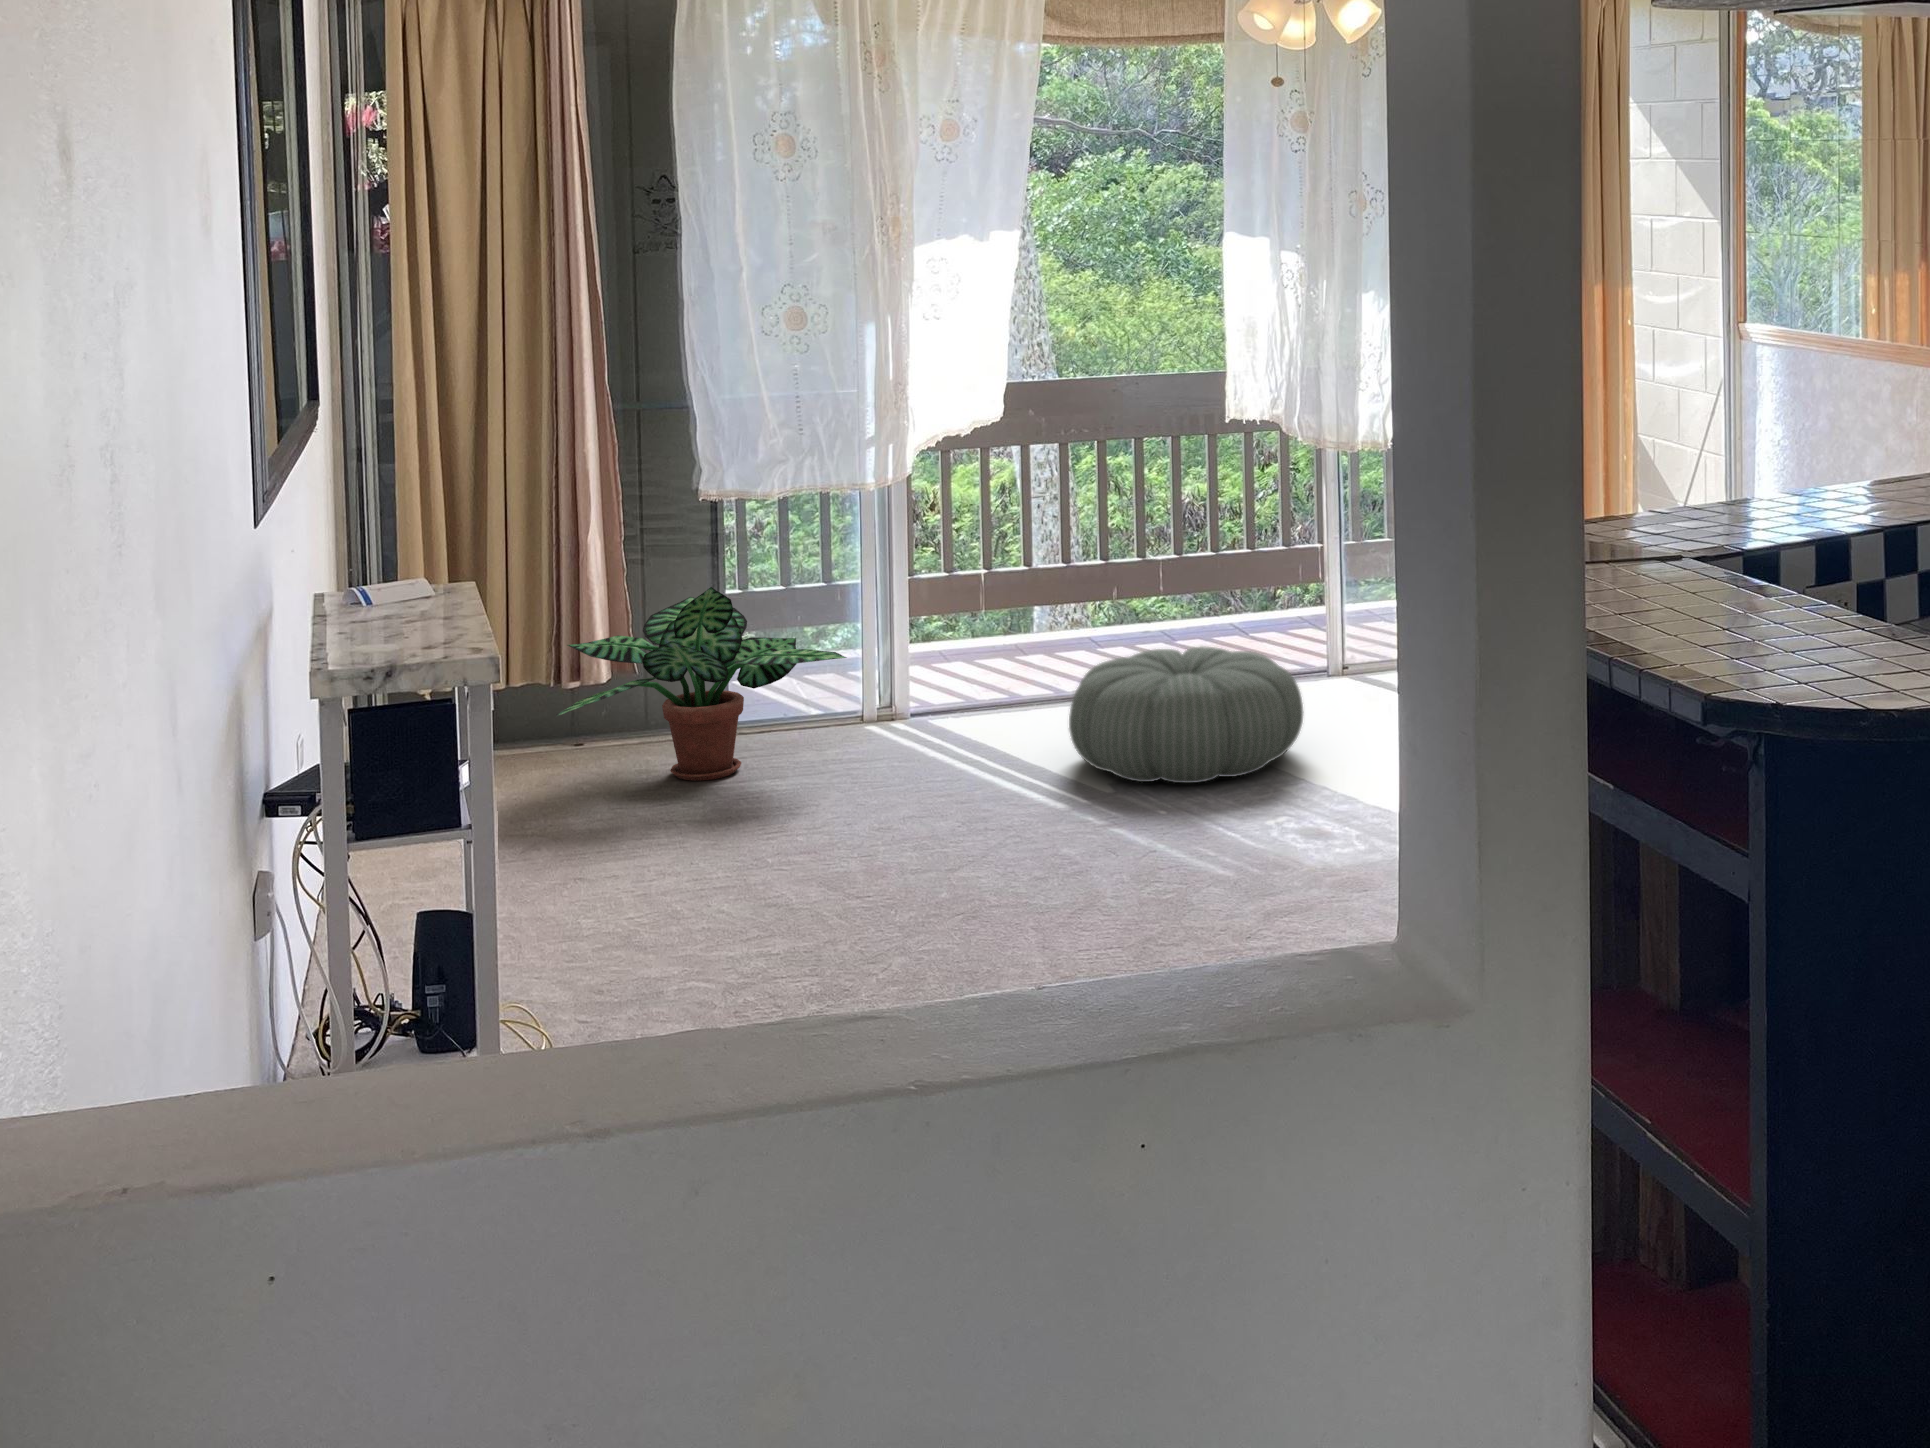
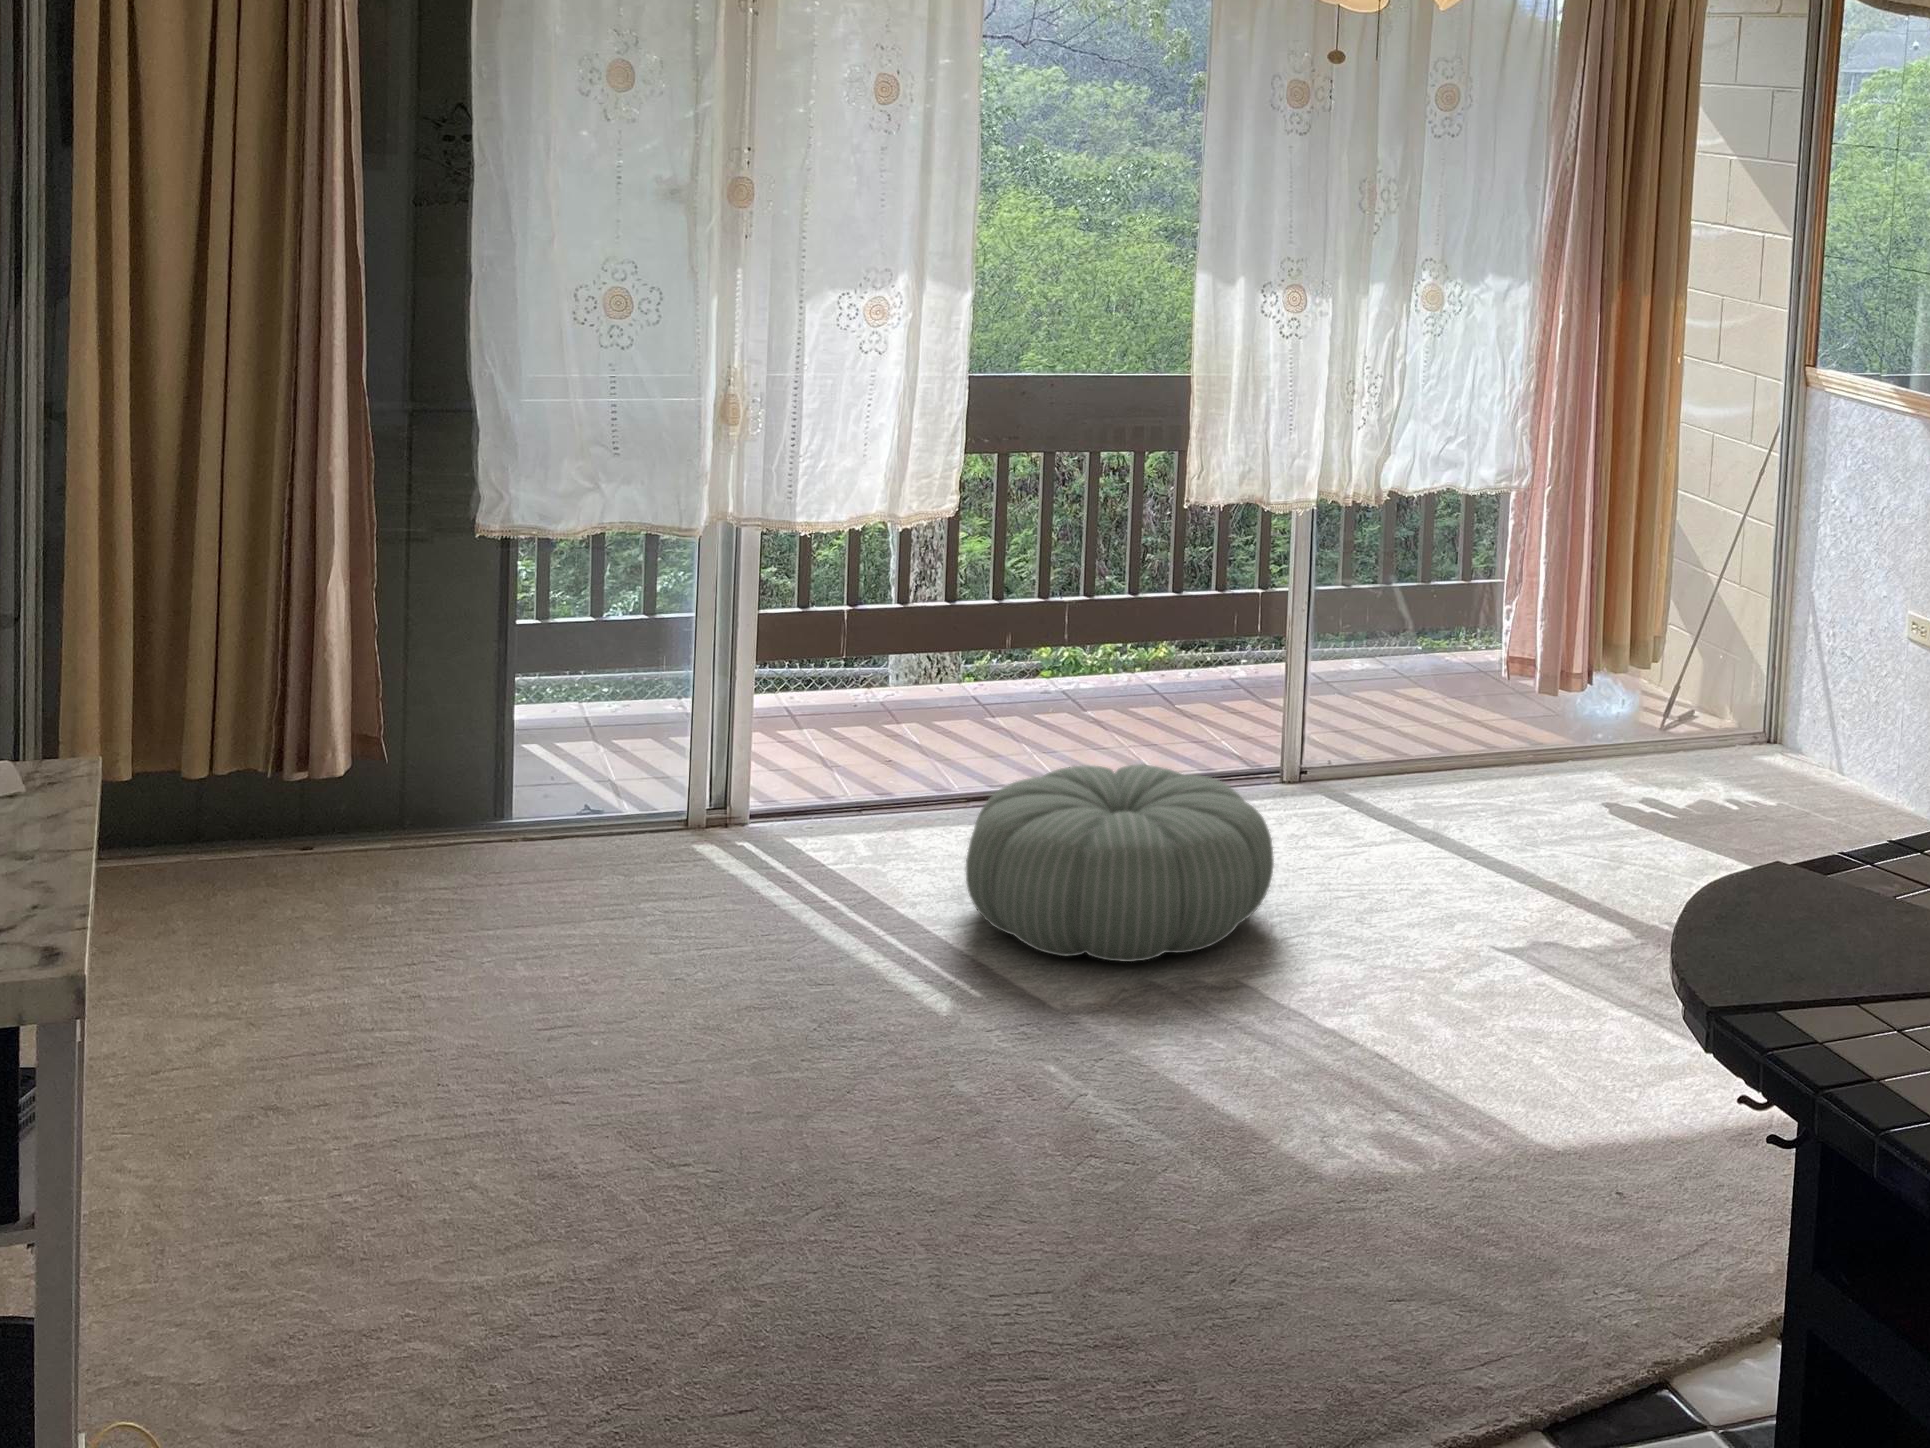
potted plant: present [556,587,847,781] -> none [263,661,674,921]

